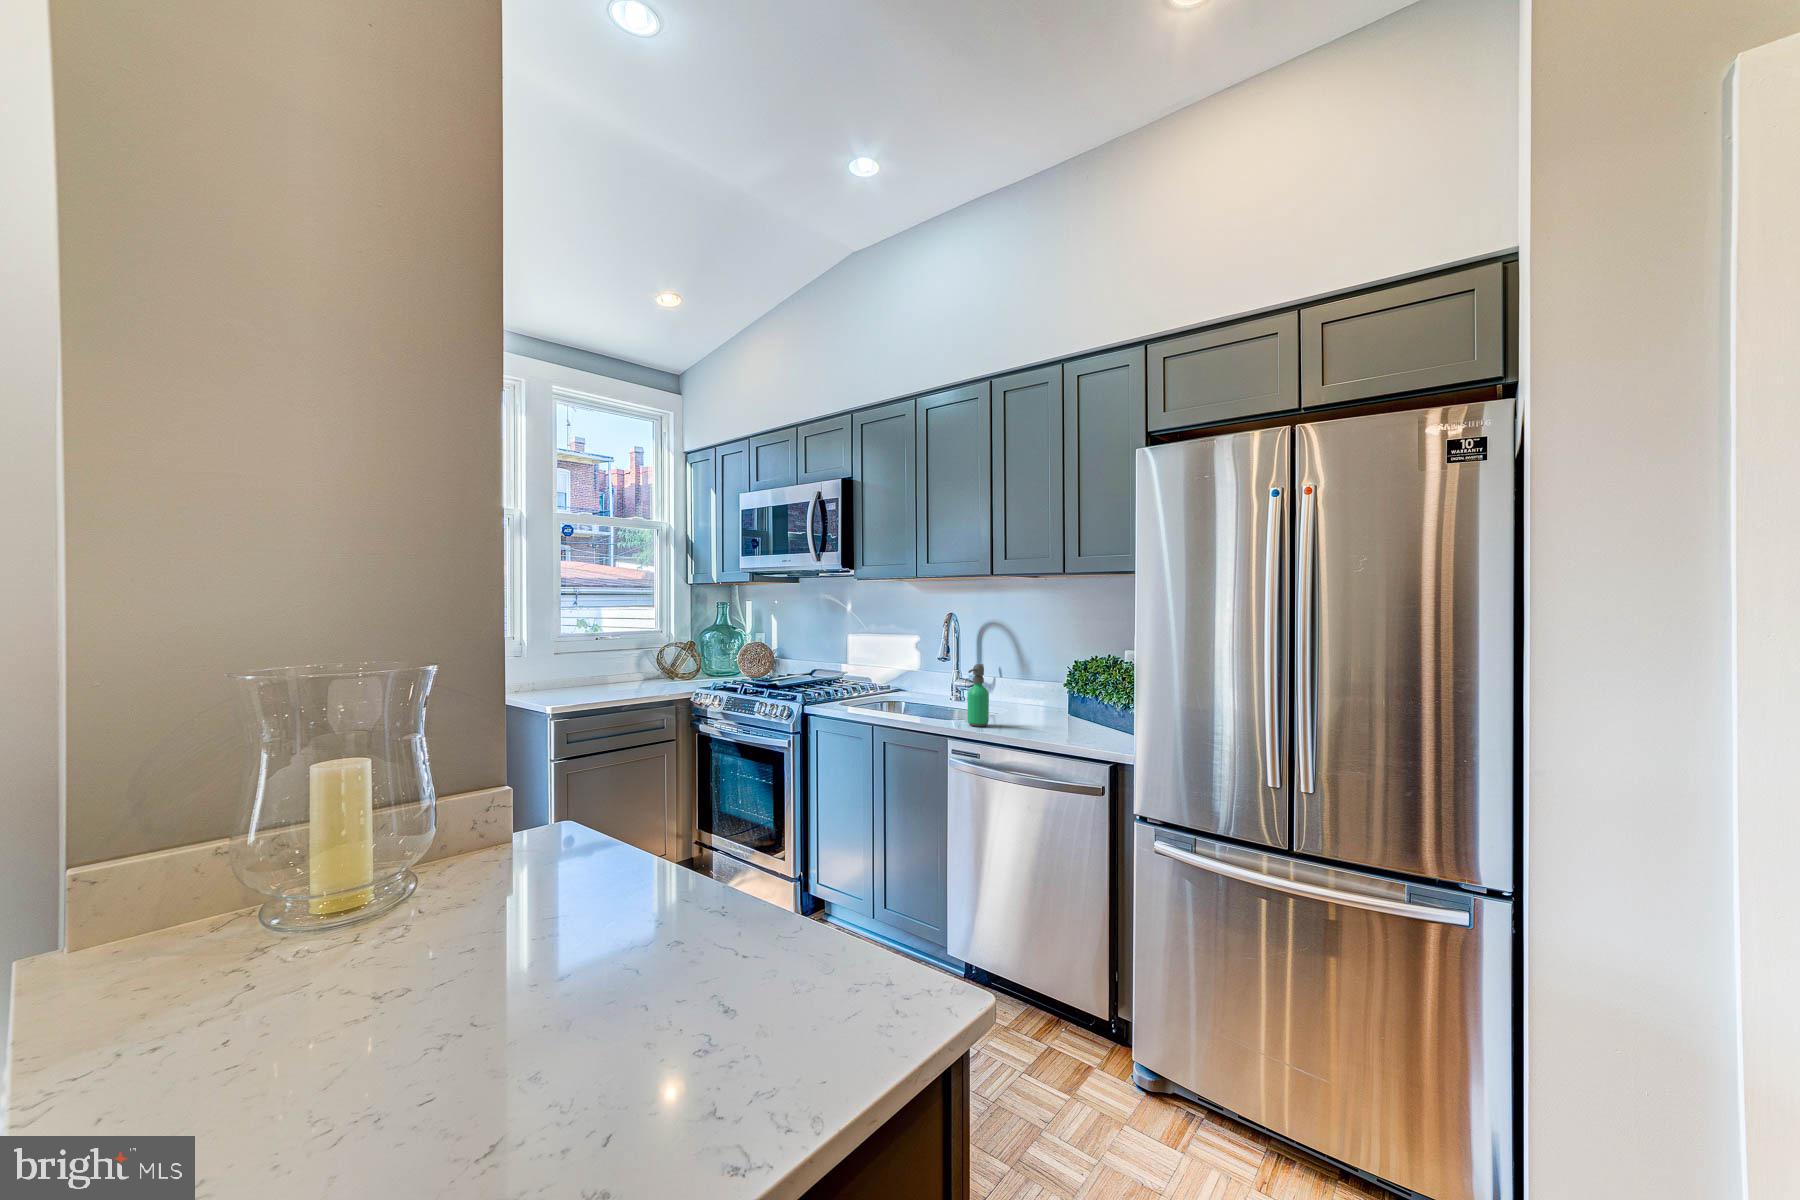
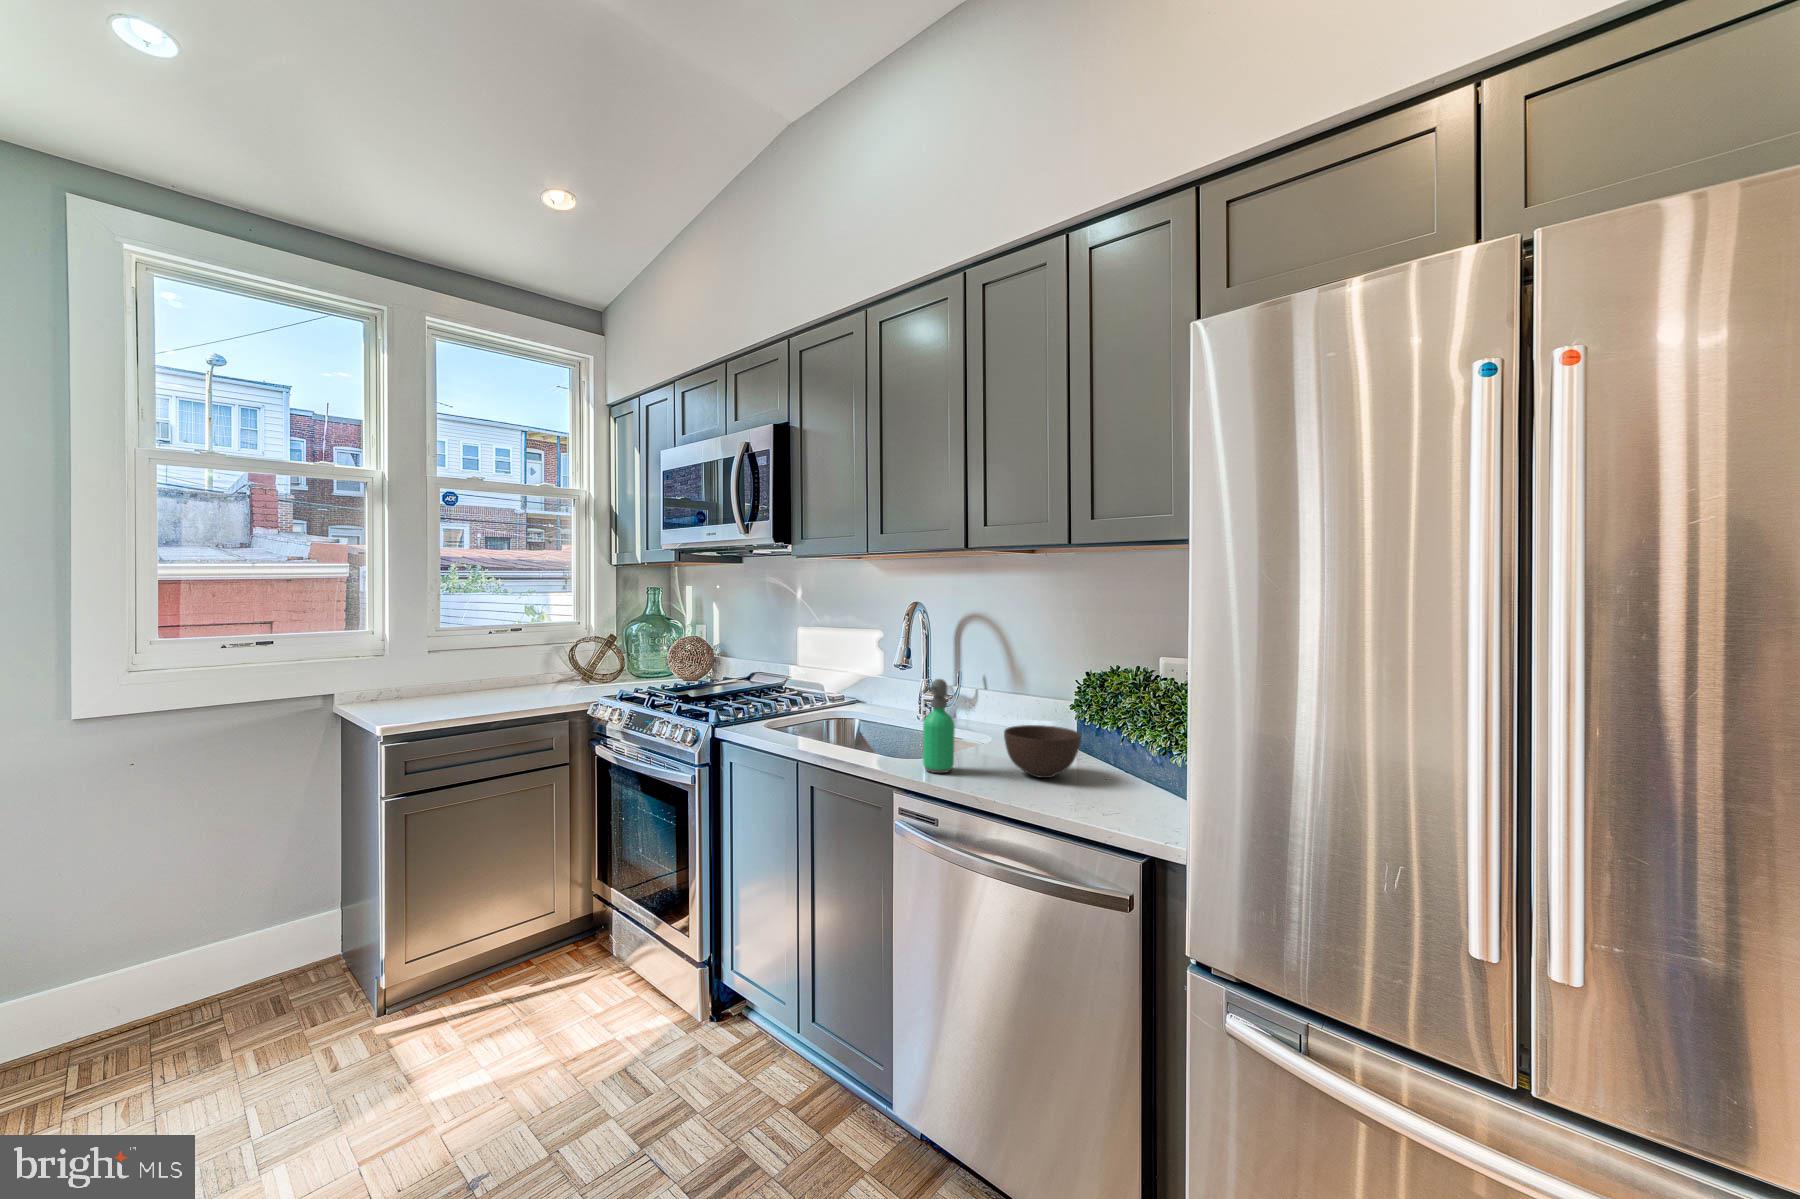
bowl: none [1022,696,1073,729] -> present [1004,725,1081,778]

